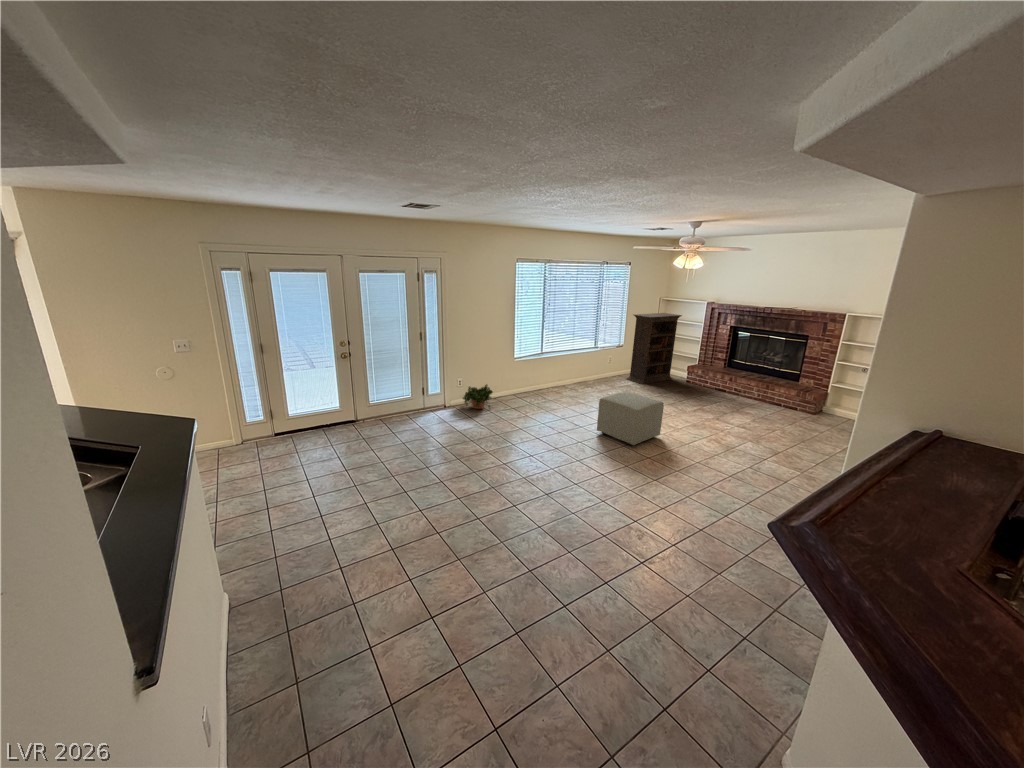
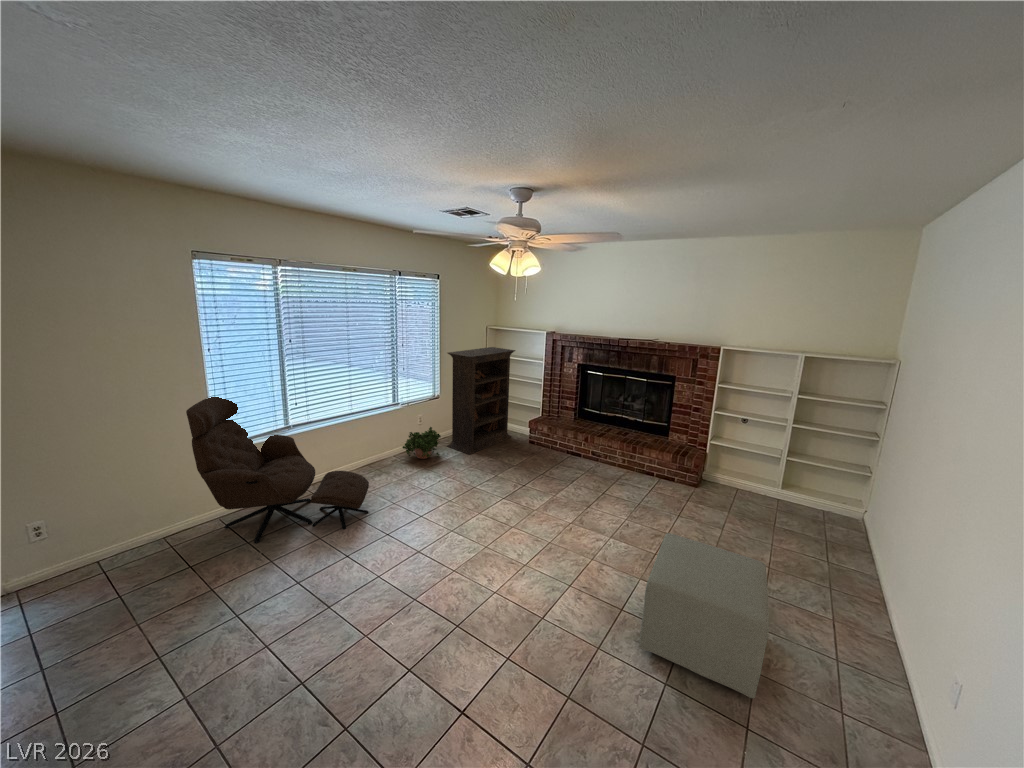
lounge chair: none [512,328,587,405] -> present [186,397,369,543]
potted plant: present [463,385,493,409] -> present [403,427,441,459]
ottoman: present [597,391,664,445] -> present [639,533,769,698]

